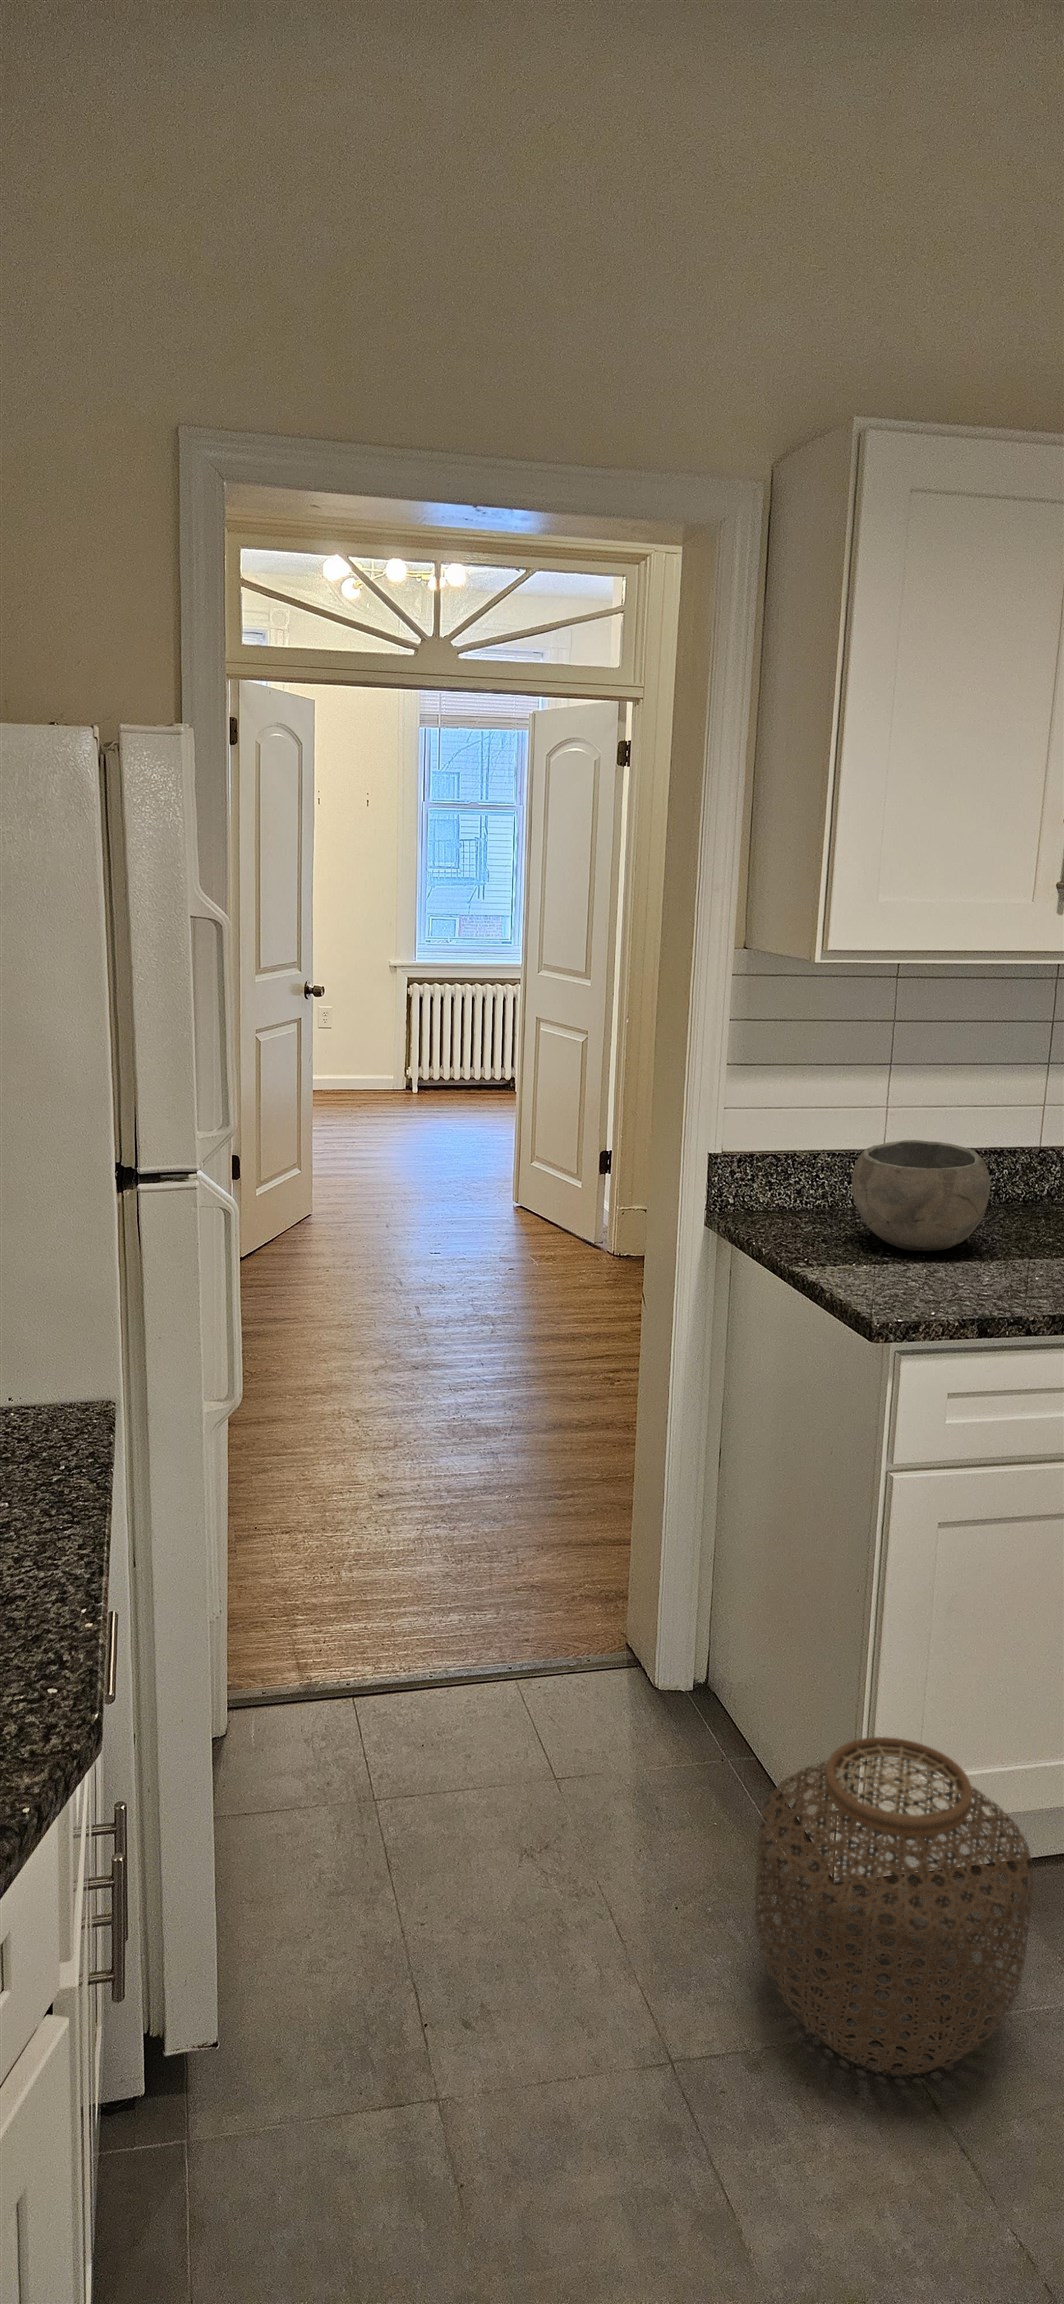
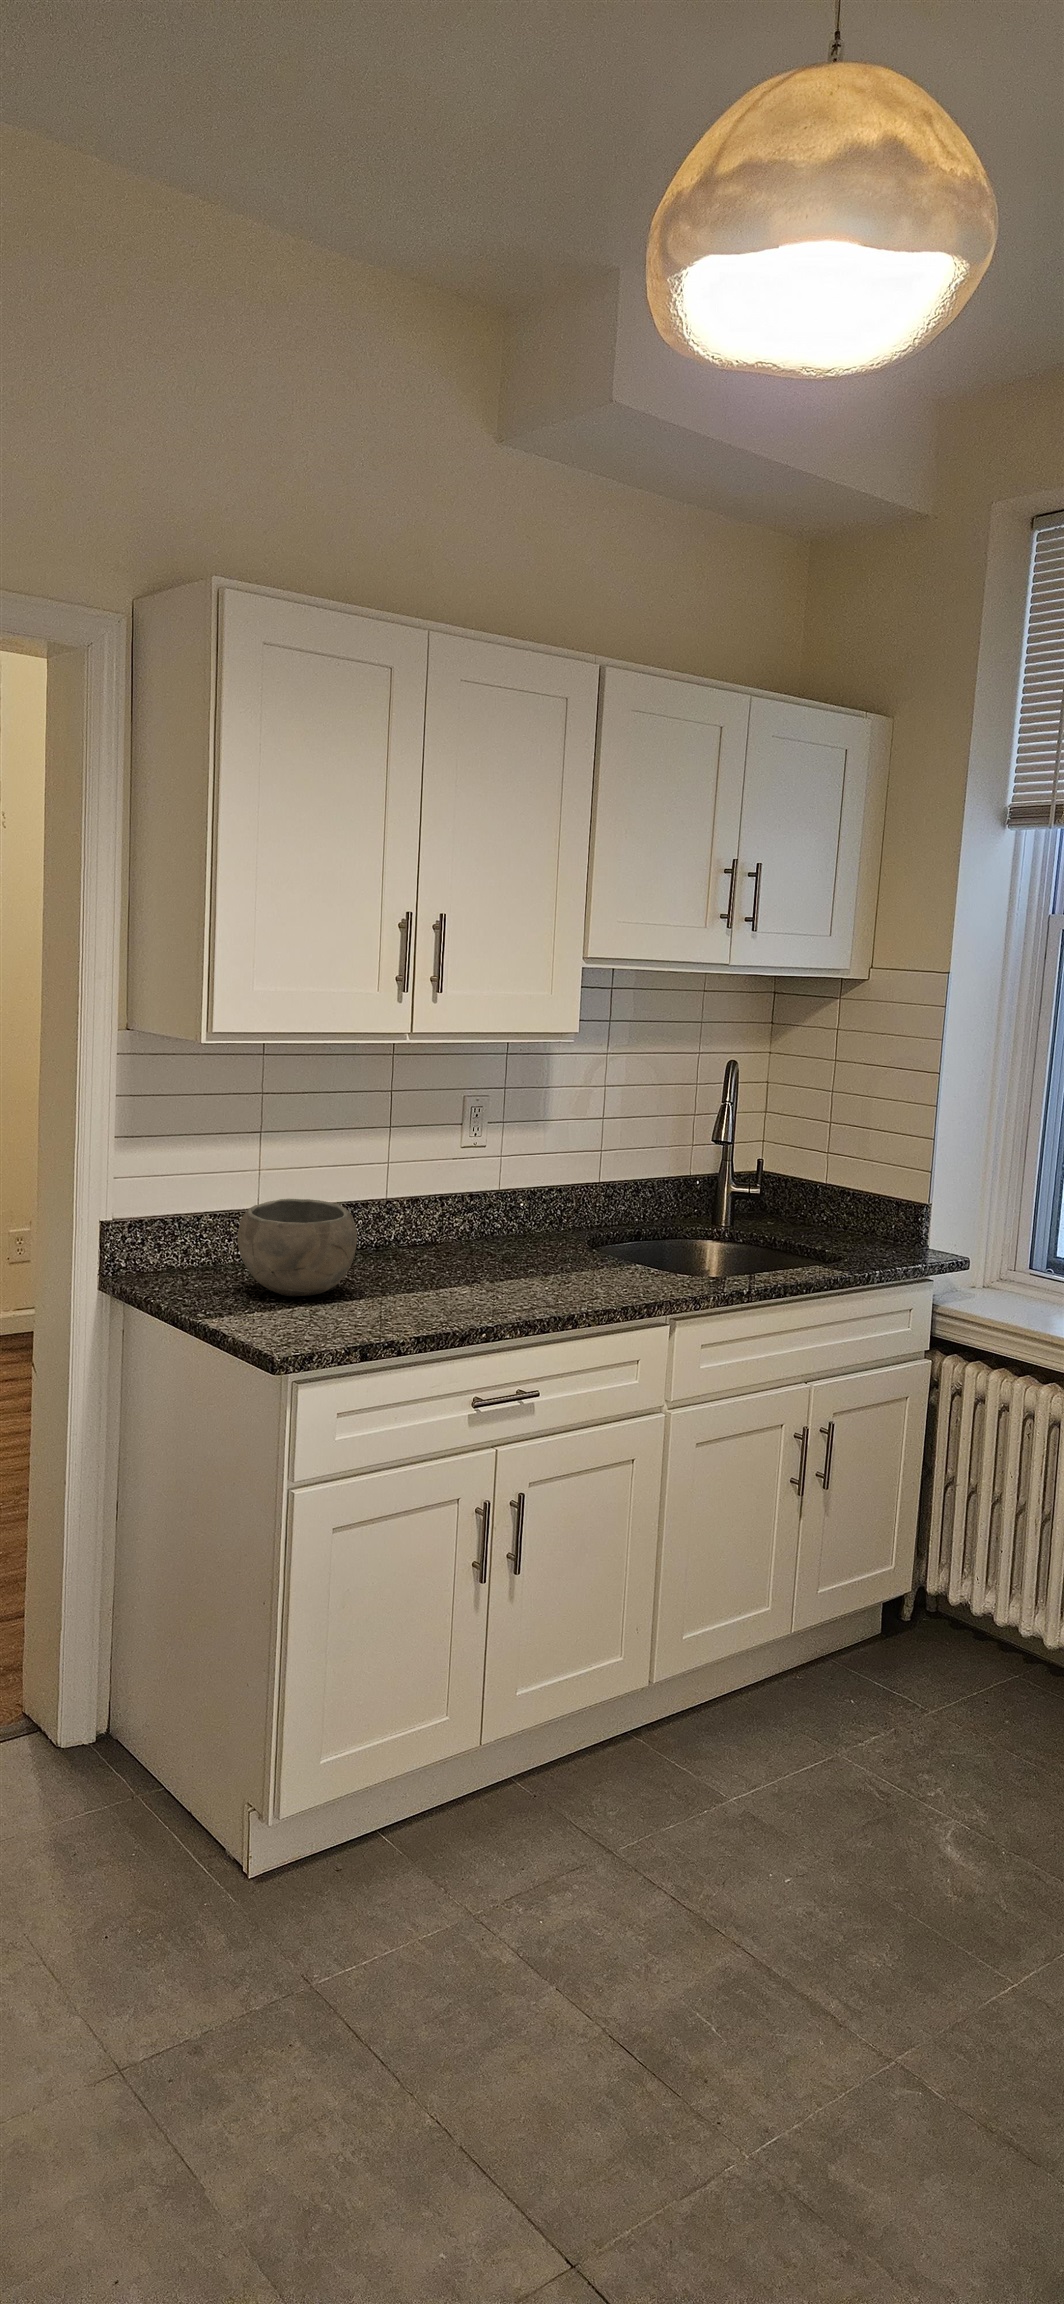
woven basket: present [755,1737,1033,2074] -> none [193,1718,428,2007]

